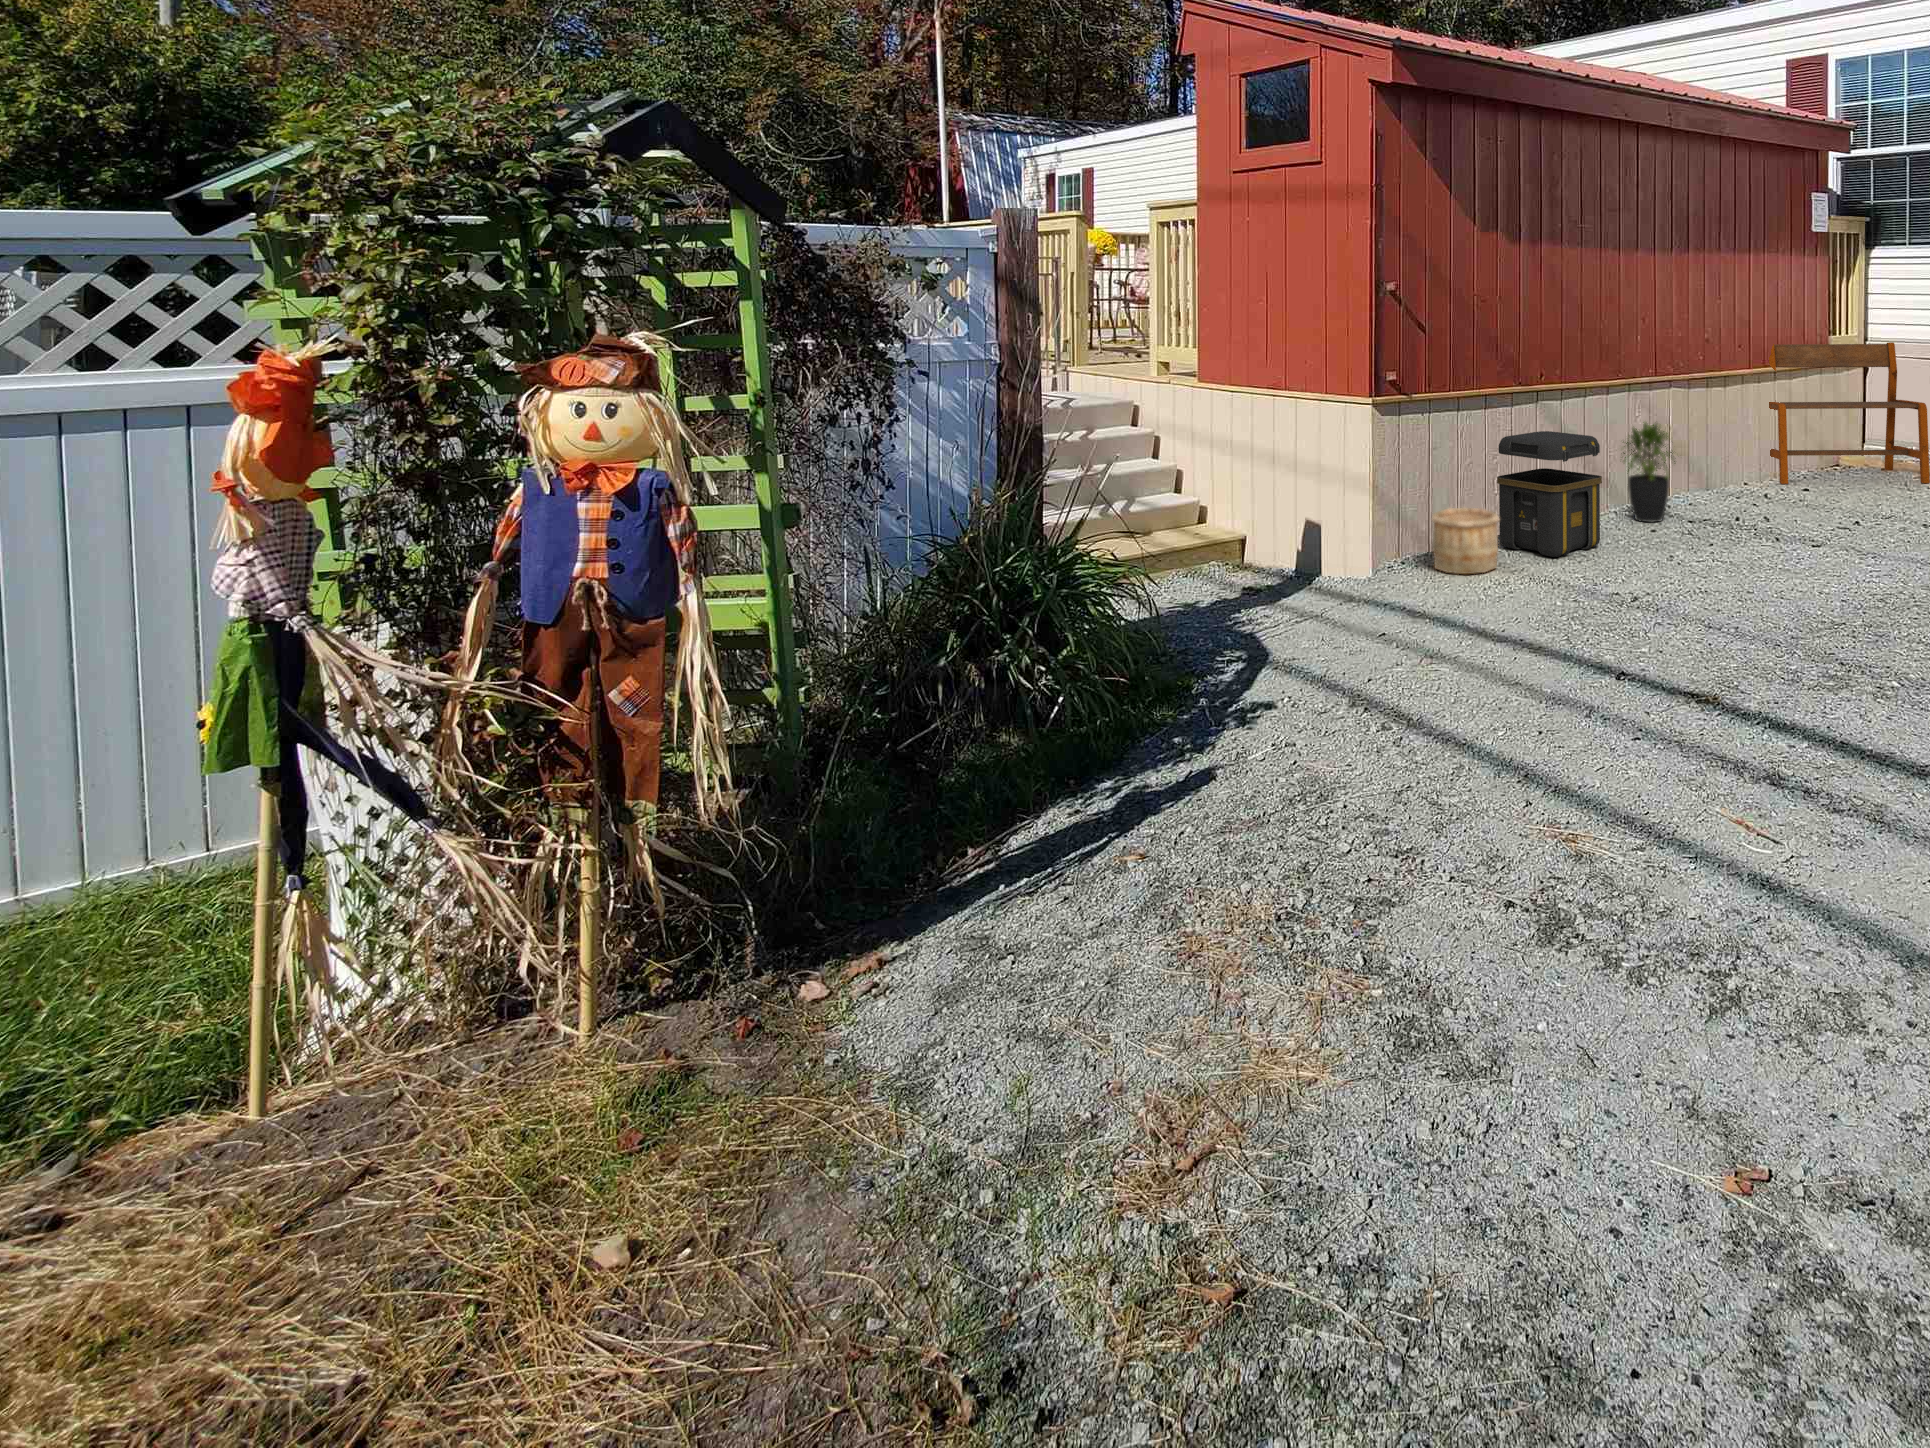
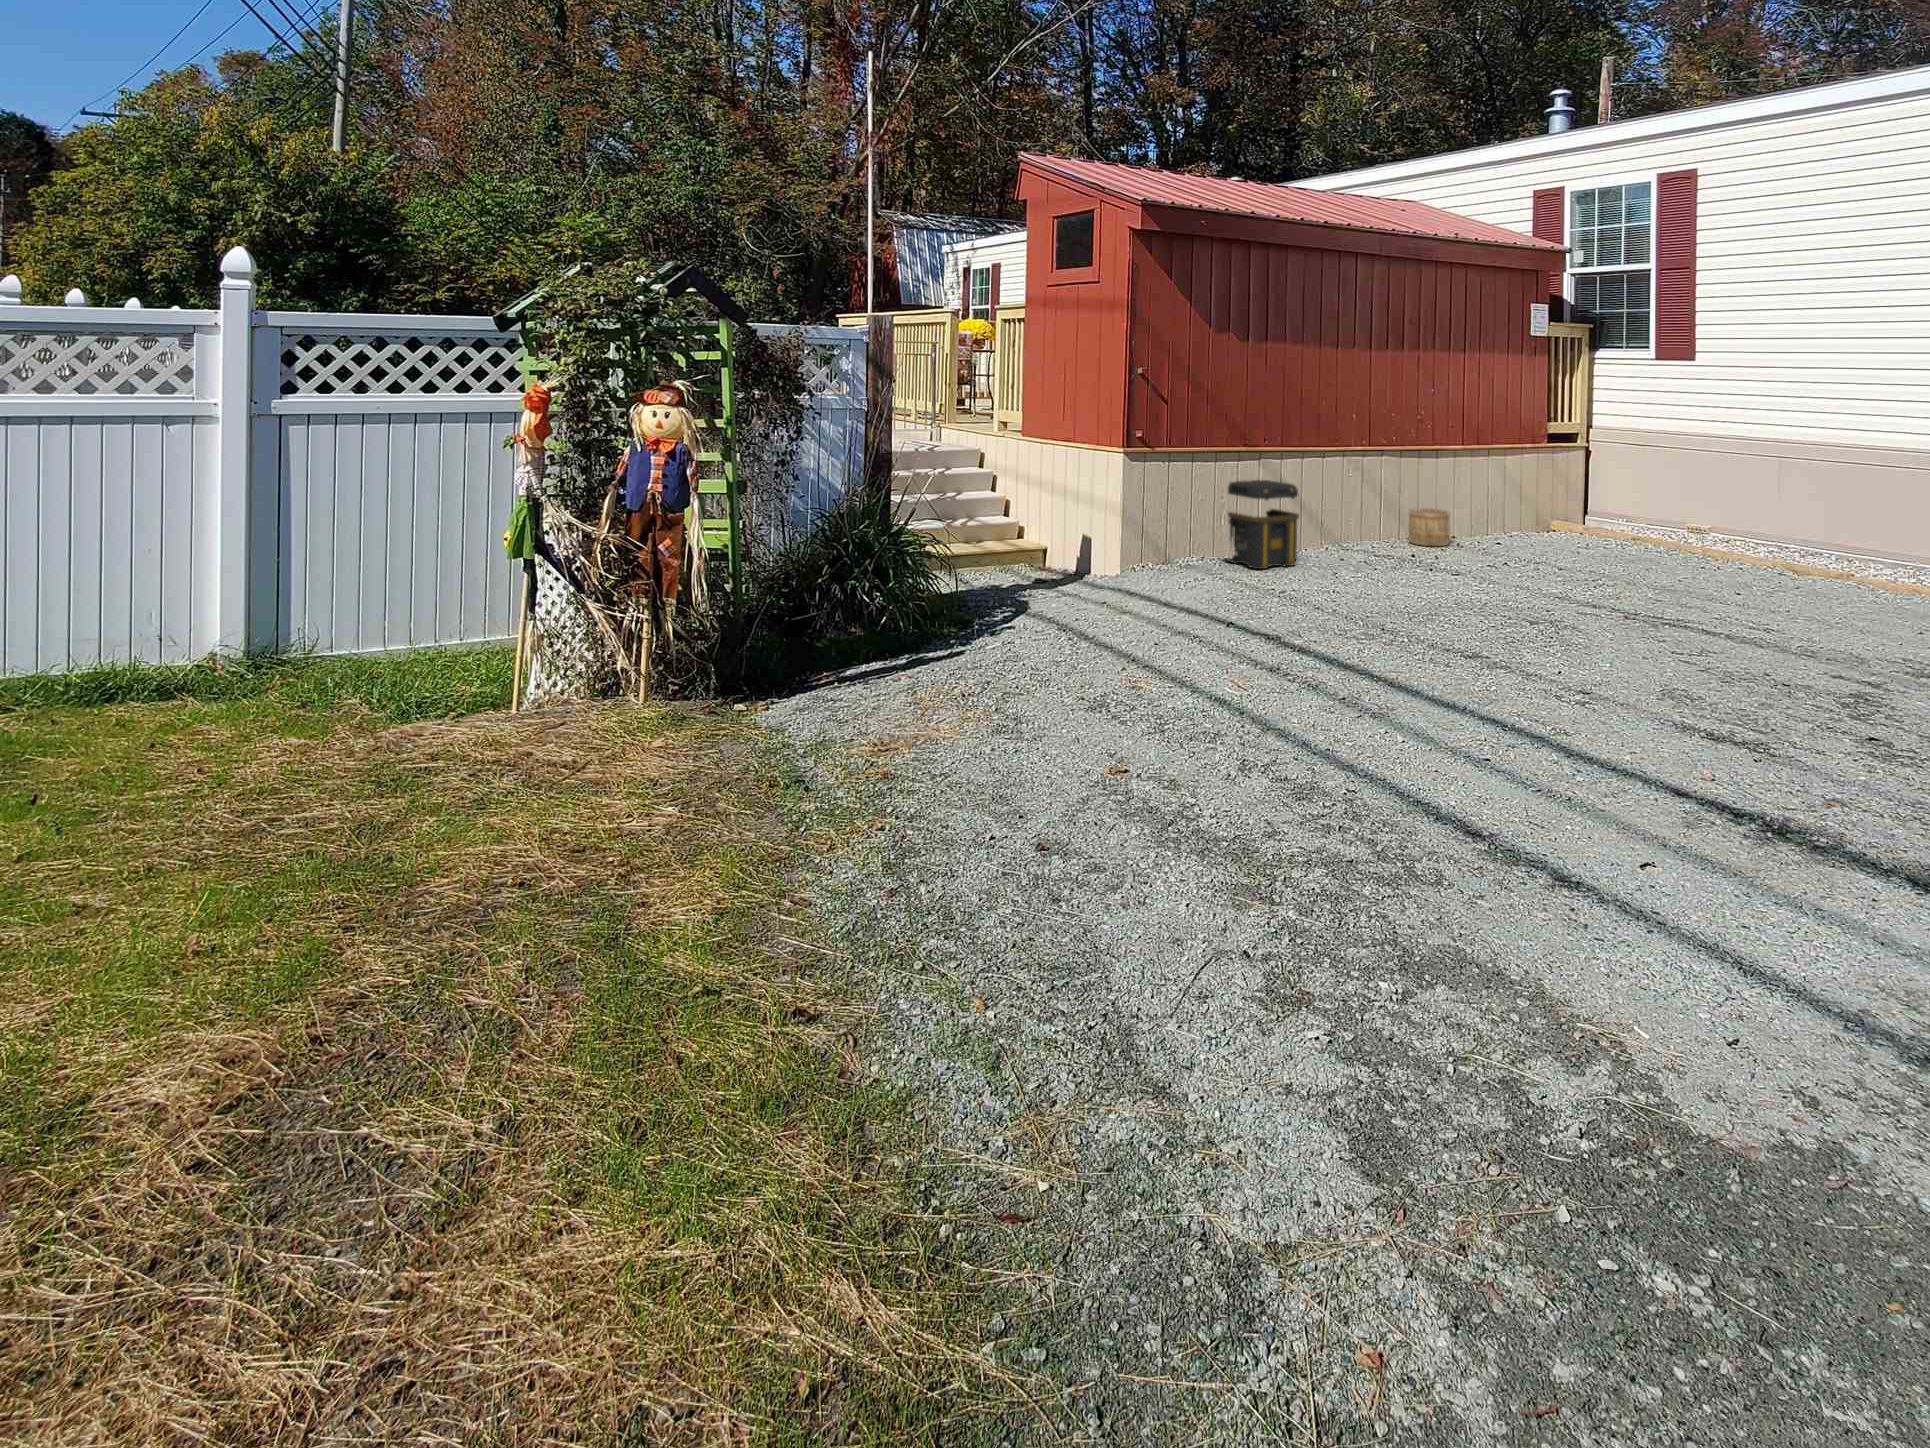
bench: present [1769,342,1930,484] -> none [1479,425,1610,545]
potted plant: present [1623,422,1676,522] -> none [1327,477,1378,555]
wooden bucket: present [1432,508,1499,574] -> present [1408,508,1450,546]

